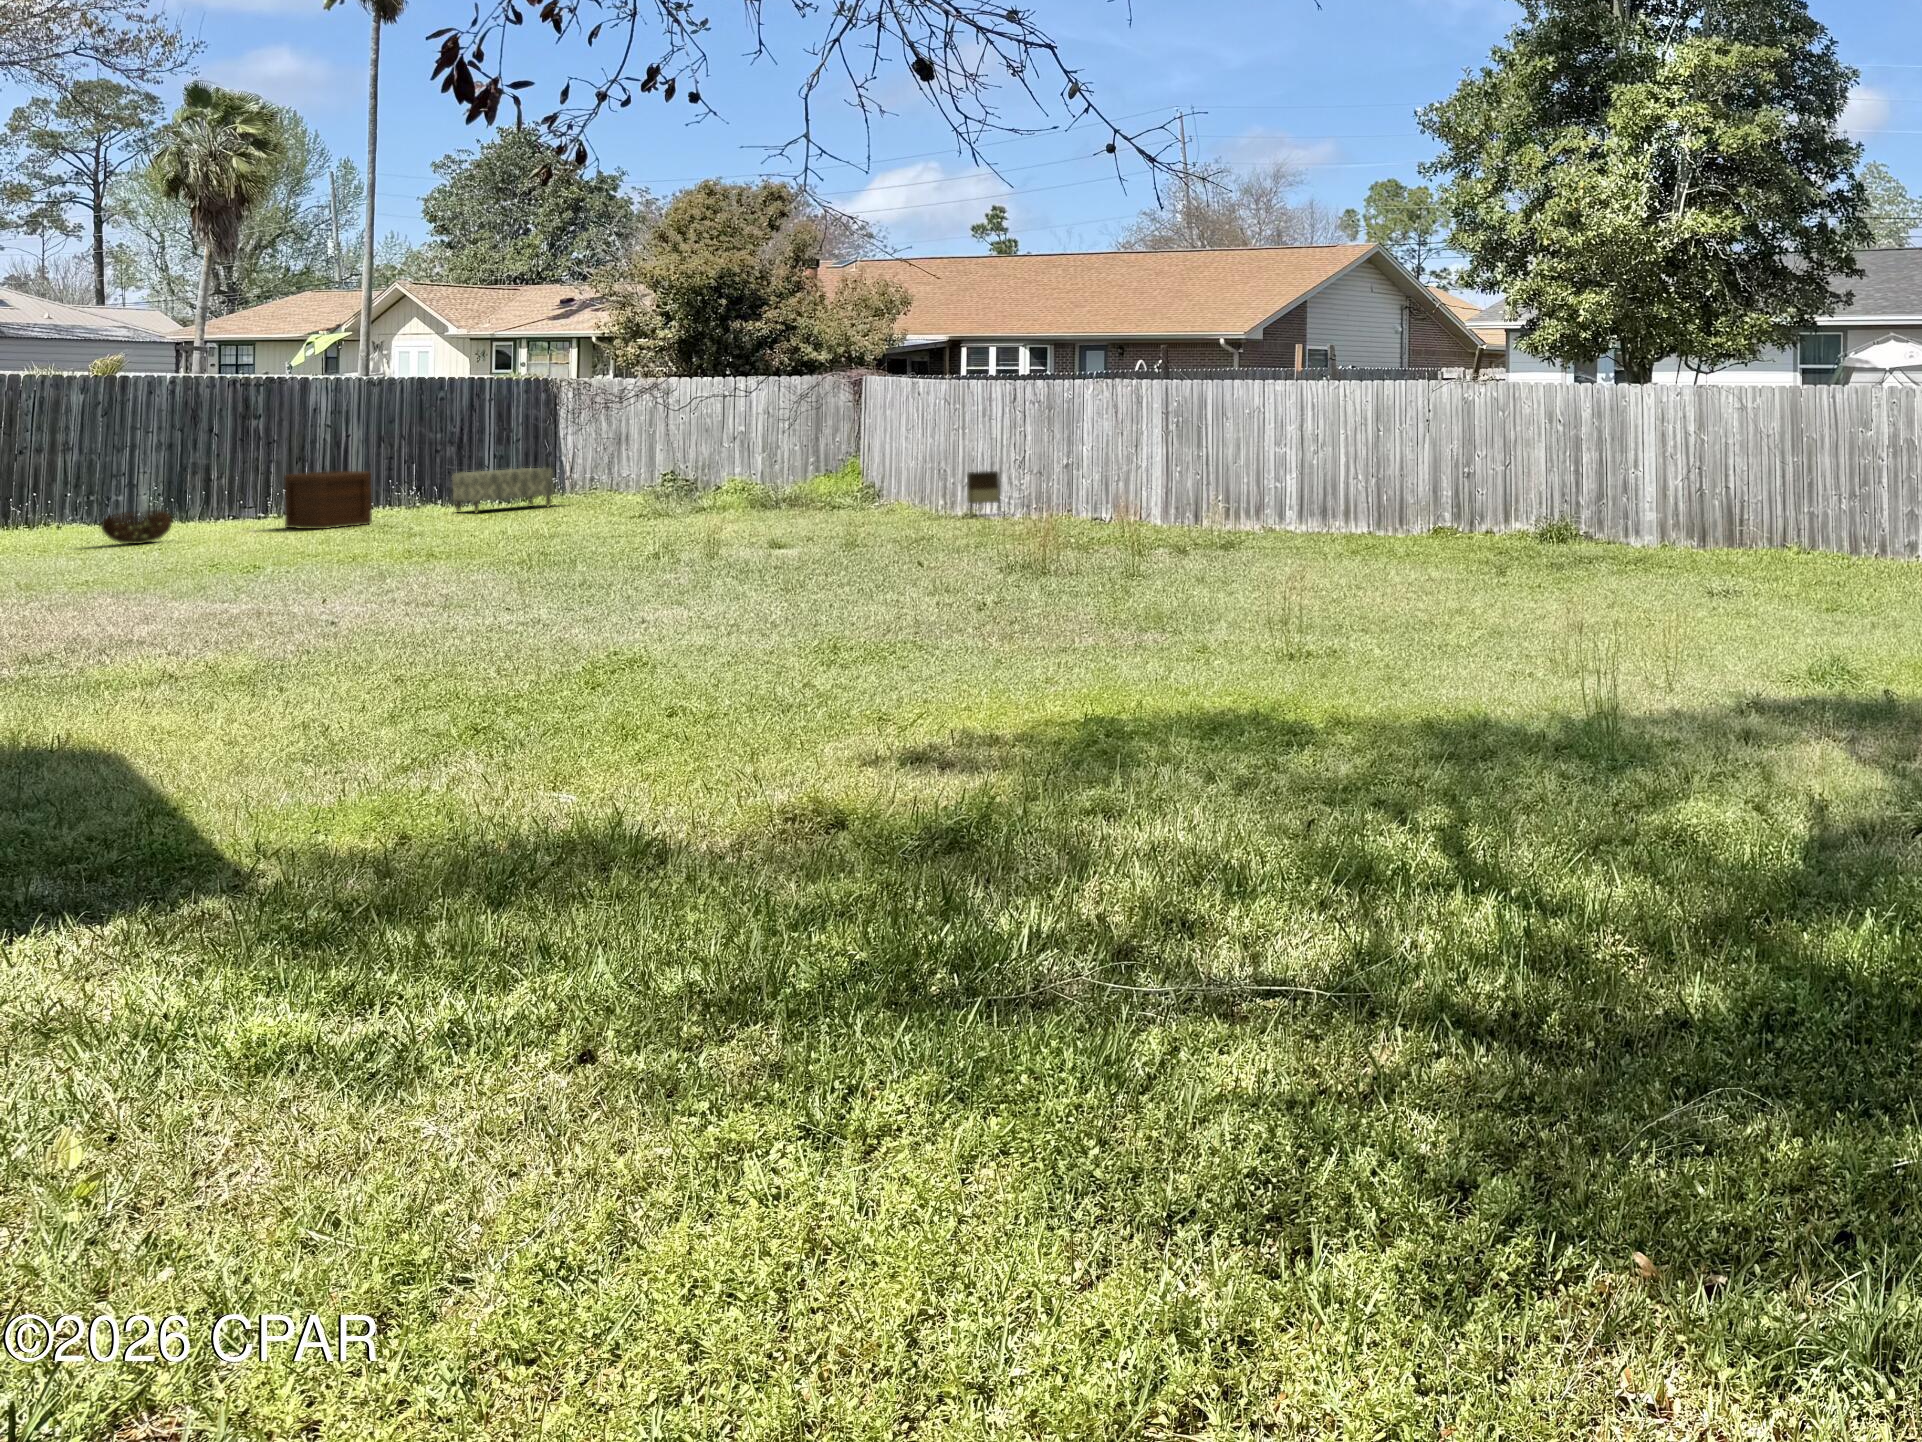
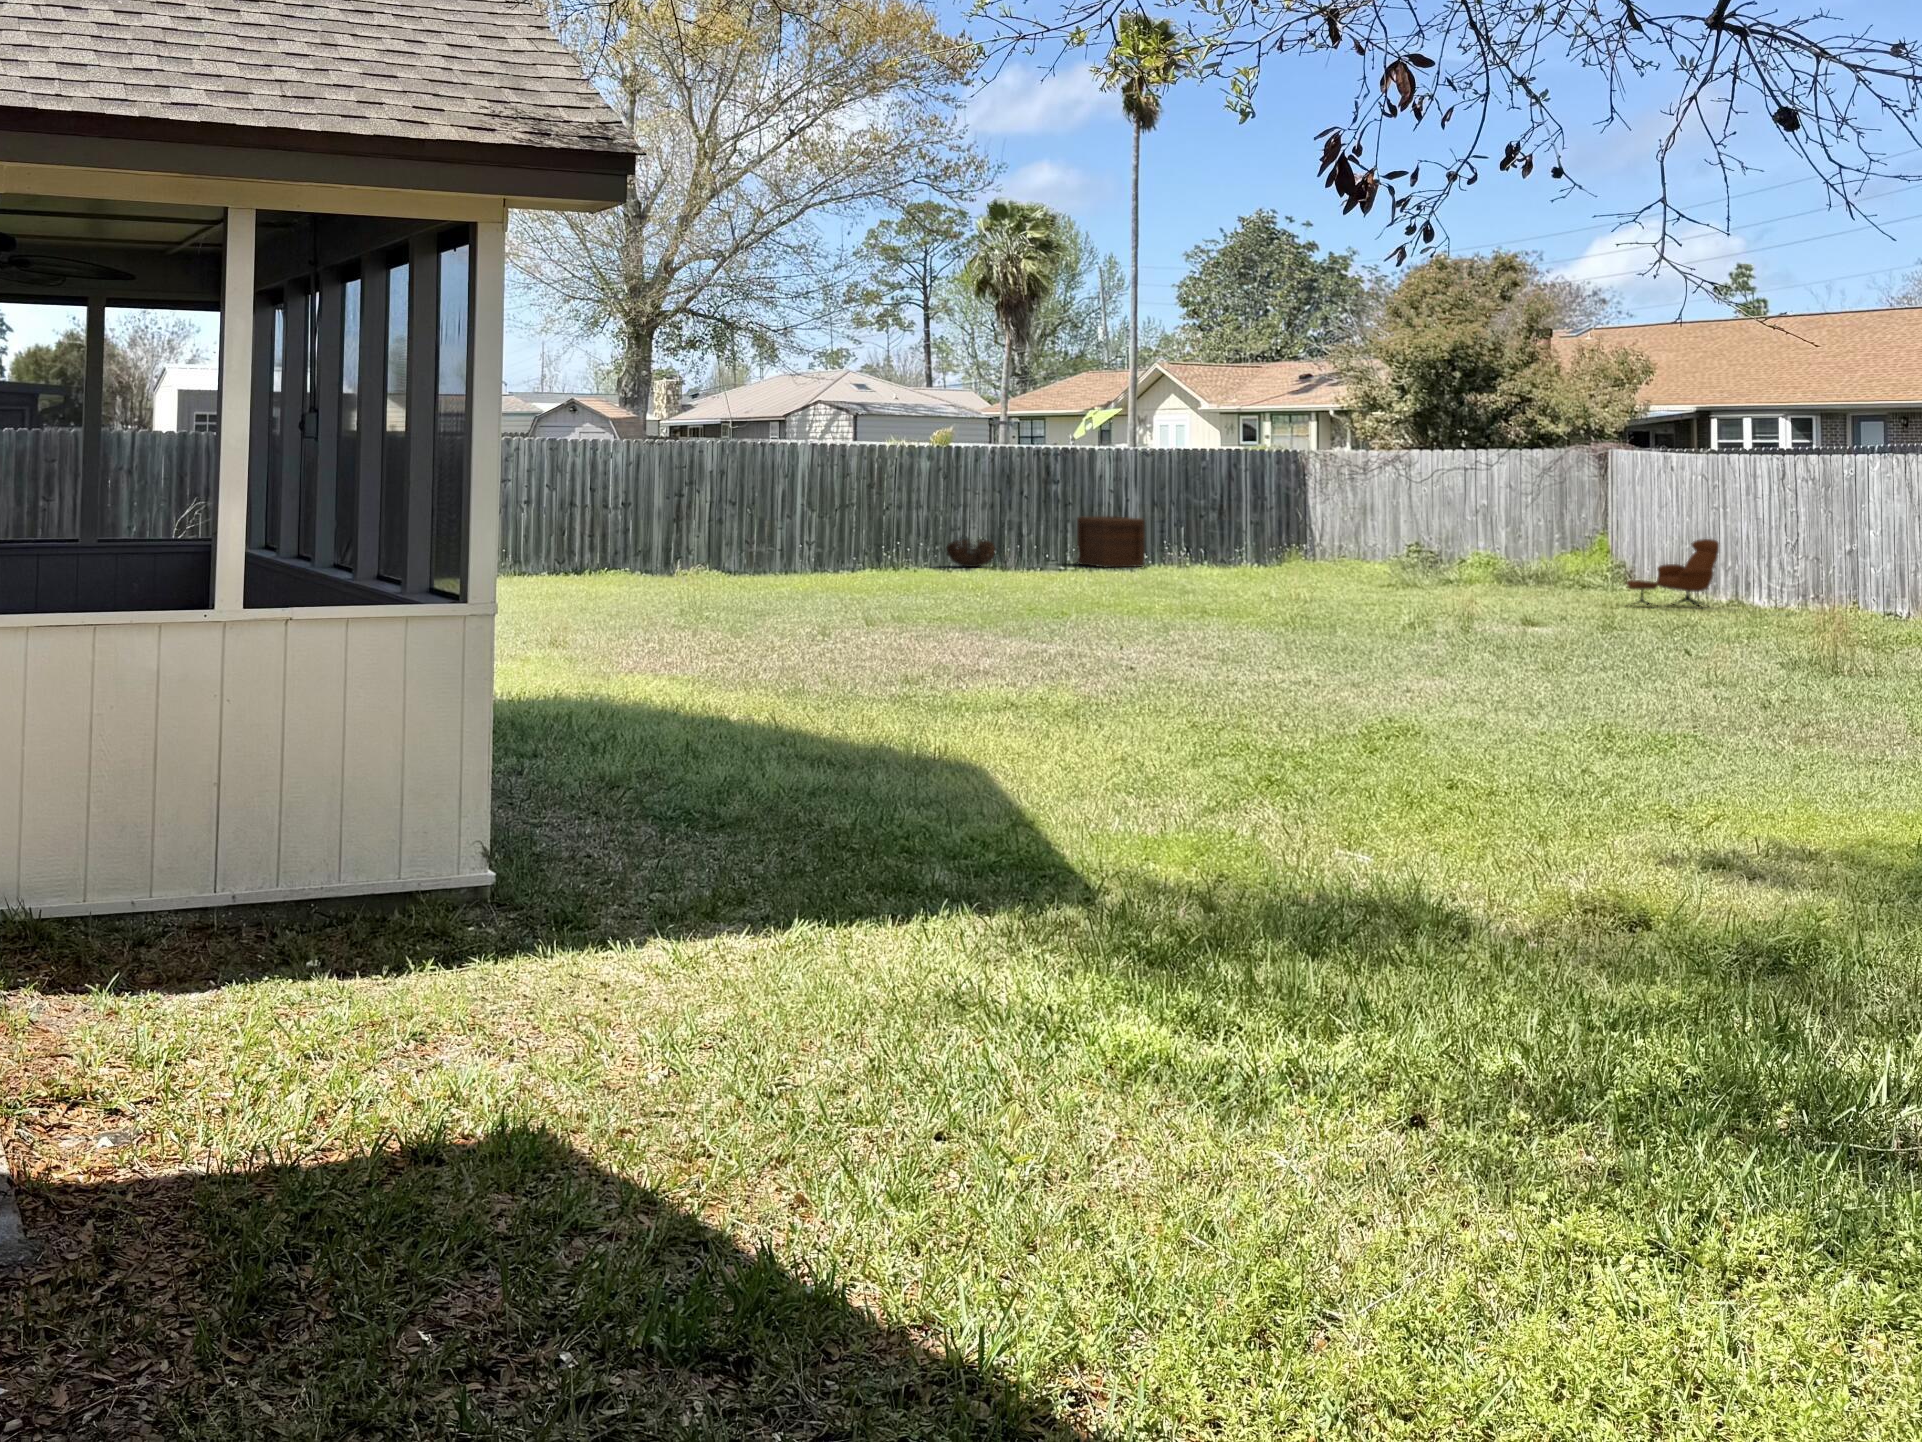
lounge chair: none [874,451,954,519] -> present [1626,539,1719,607]
bench: present [452,468,554,513] -> none [1210,526,1298,565]
planter: present [967,471,1000,509] -> none [1735,564,1776,615]

